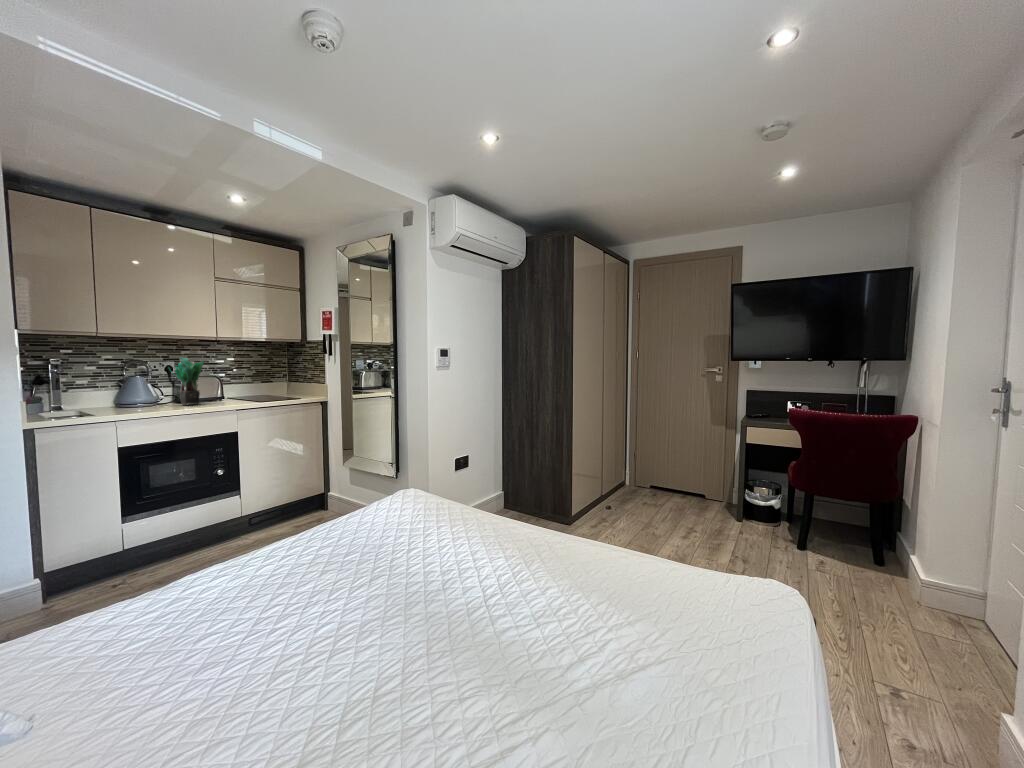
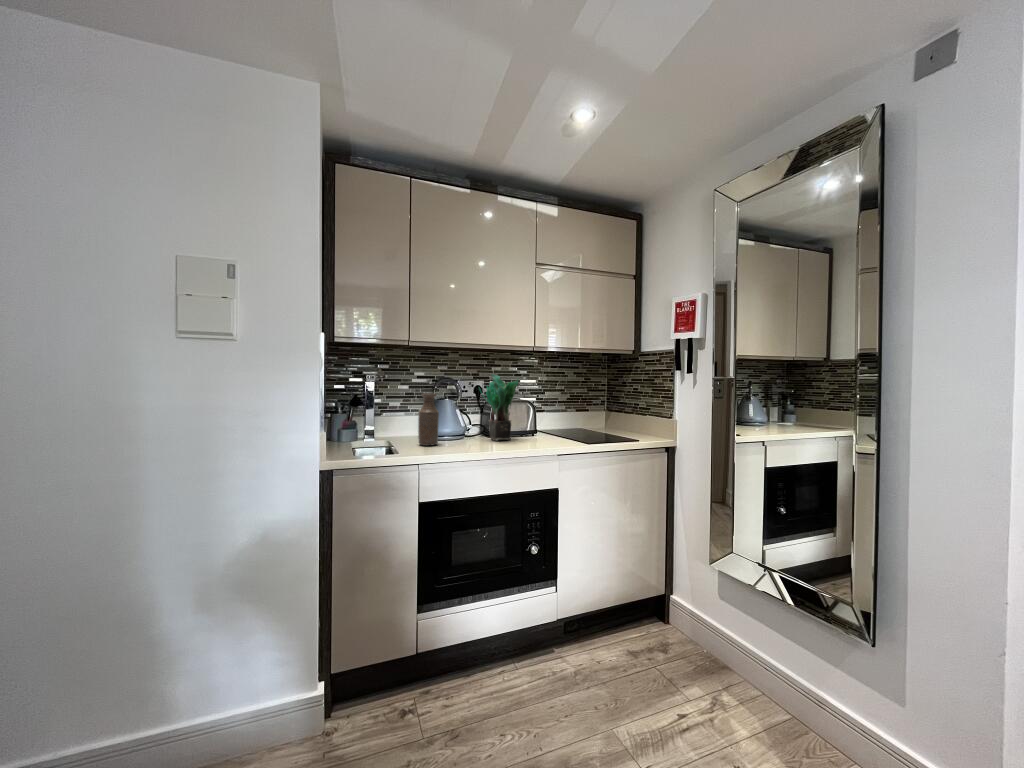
bottle: none [111,372,132,411] -> present [418,393,439,446]

